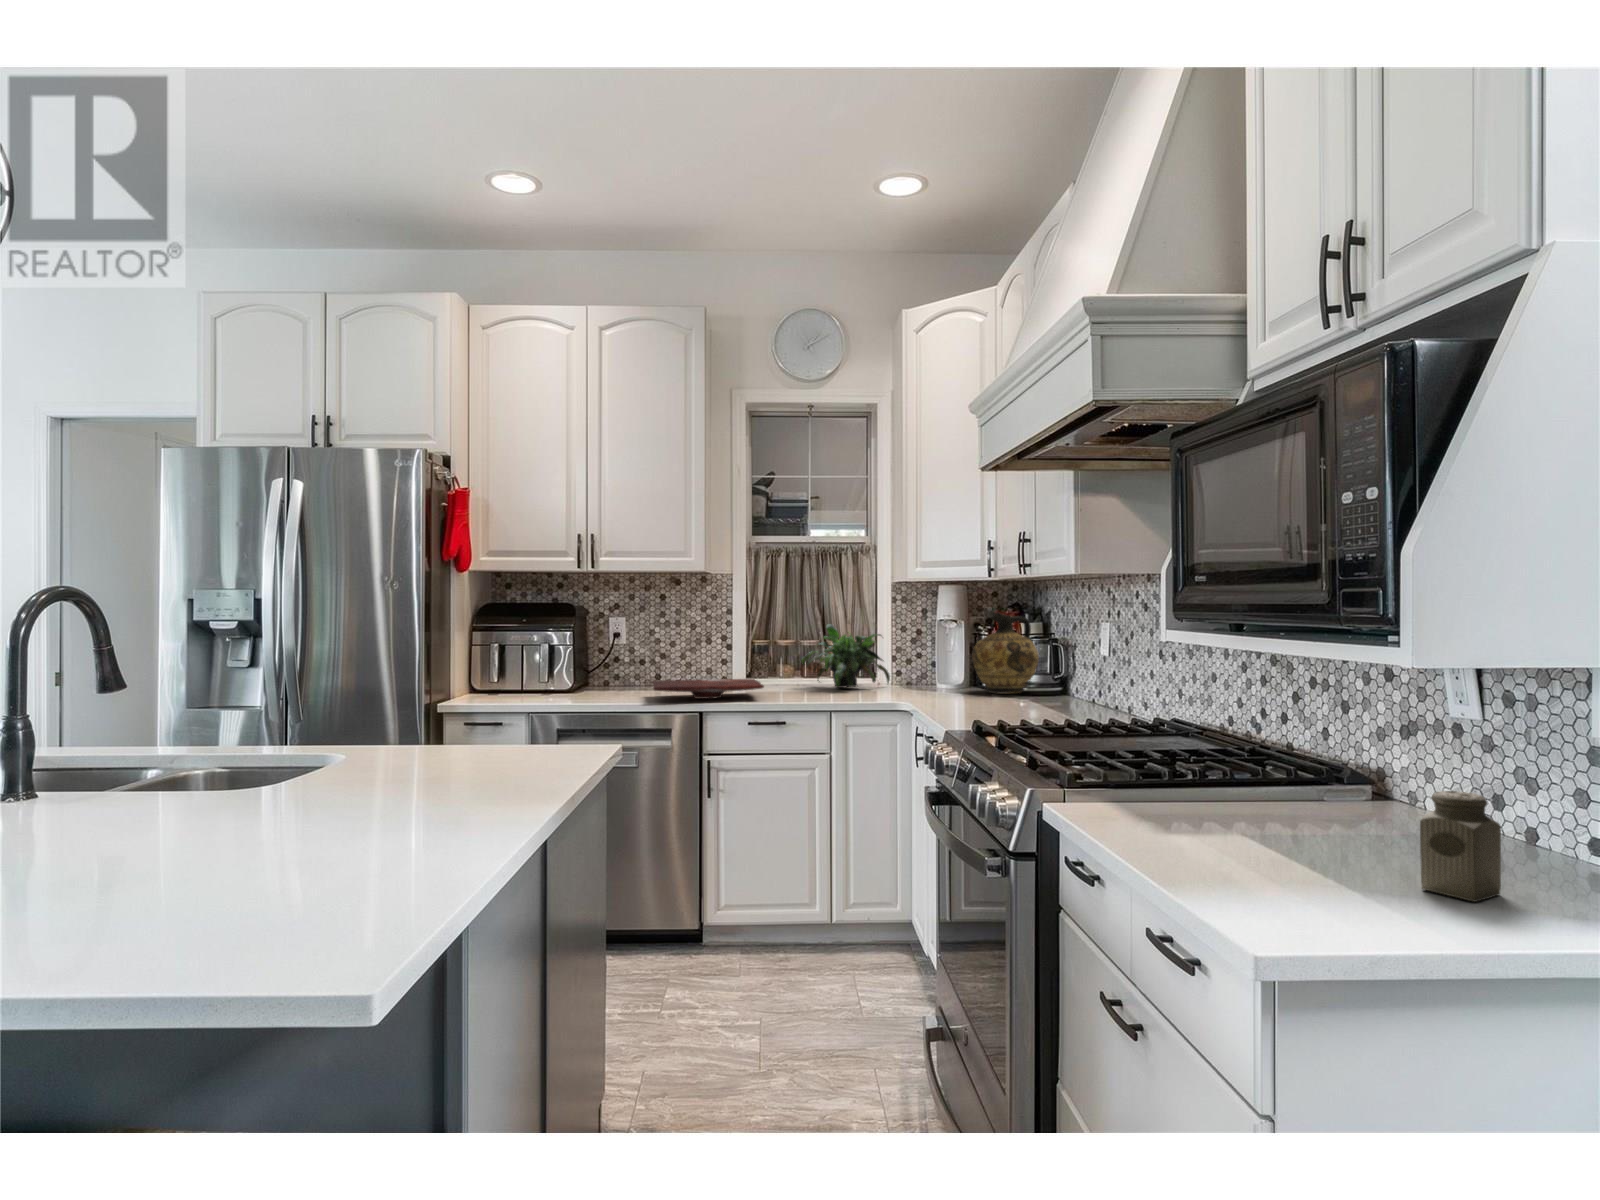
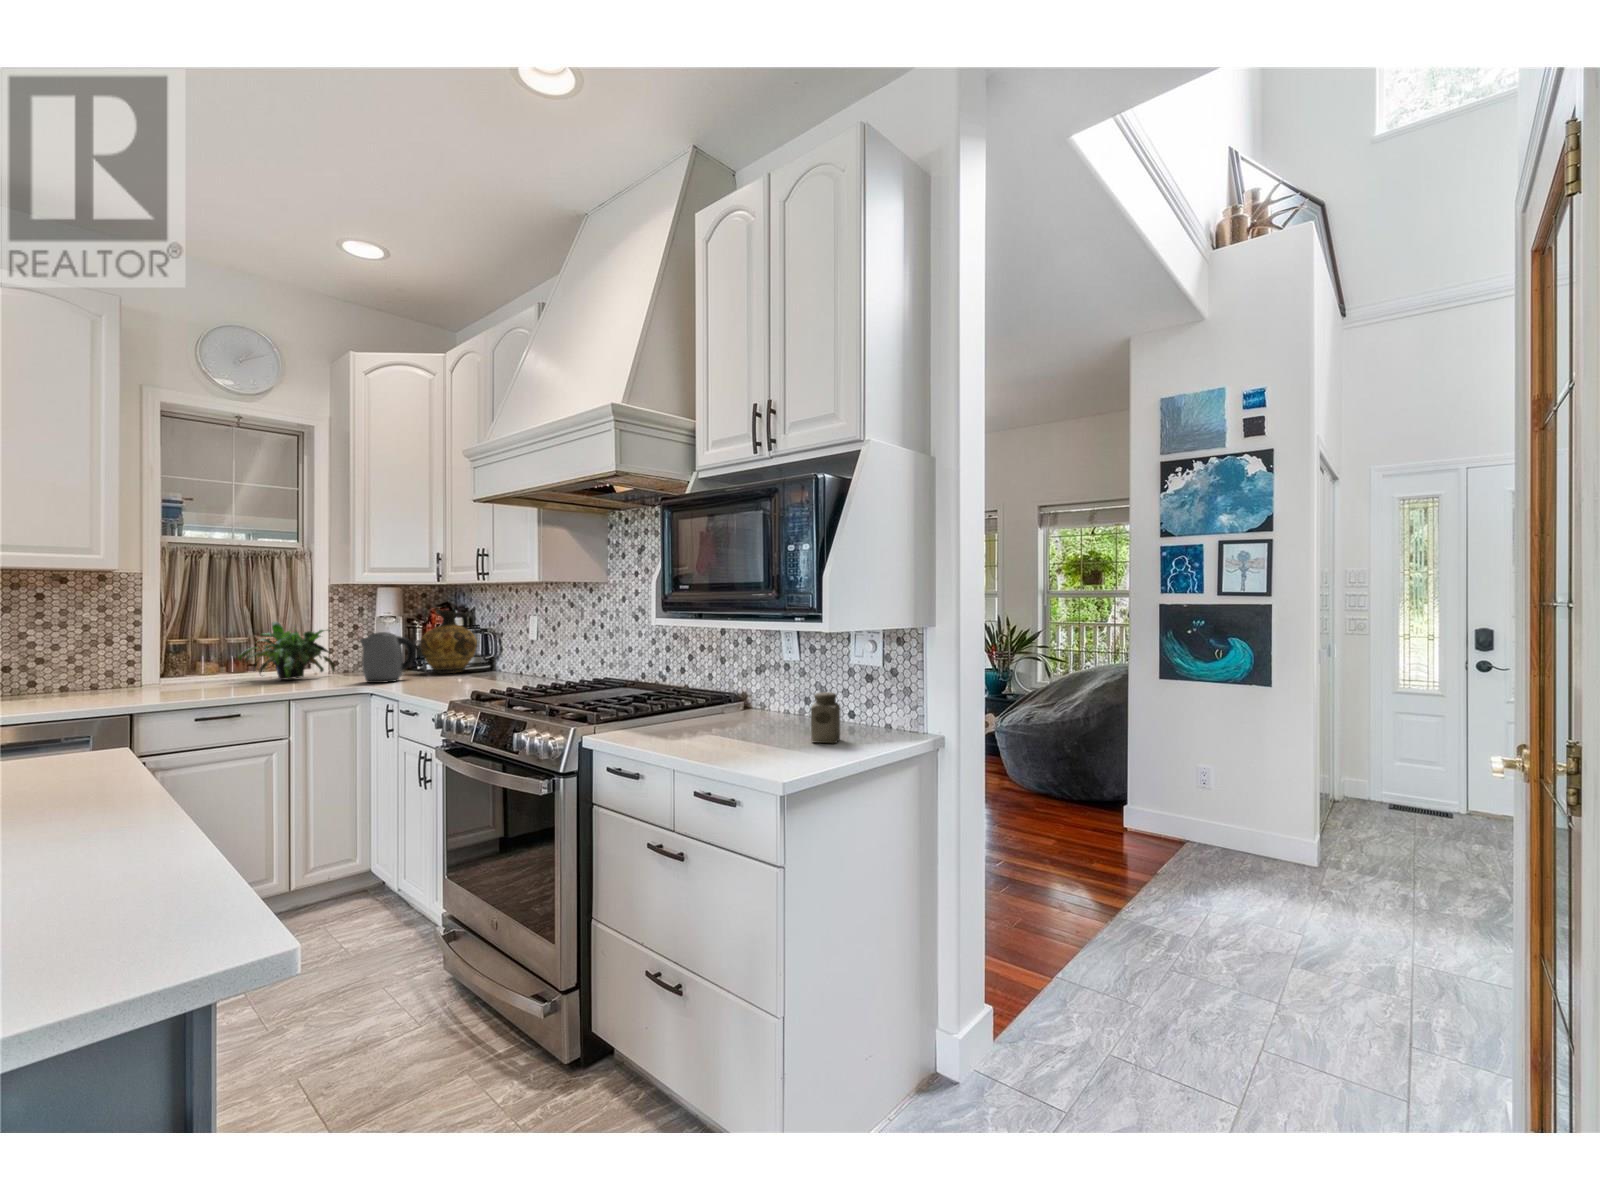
kettle: none [898,639,960,700] -> present [360,632,416,683]
cutting board: present [652,679,764,699] -> none [48,677,214,701]

